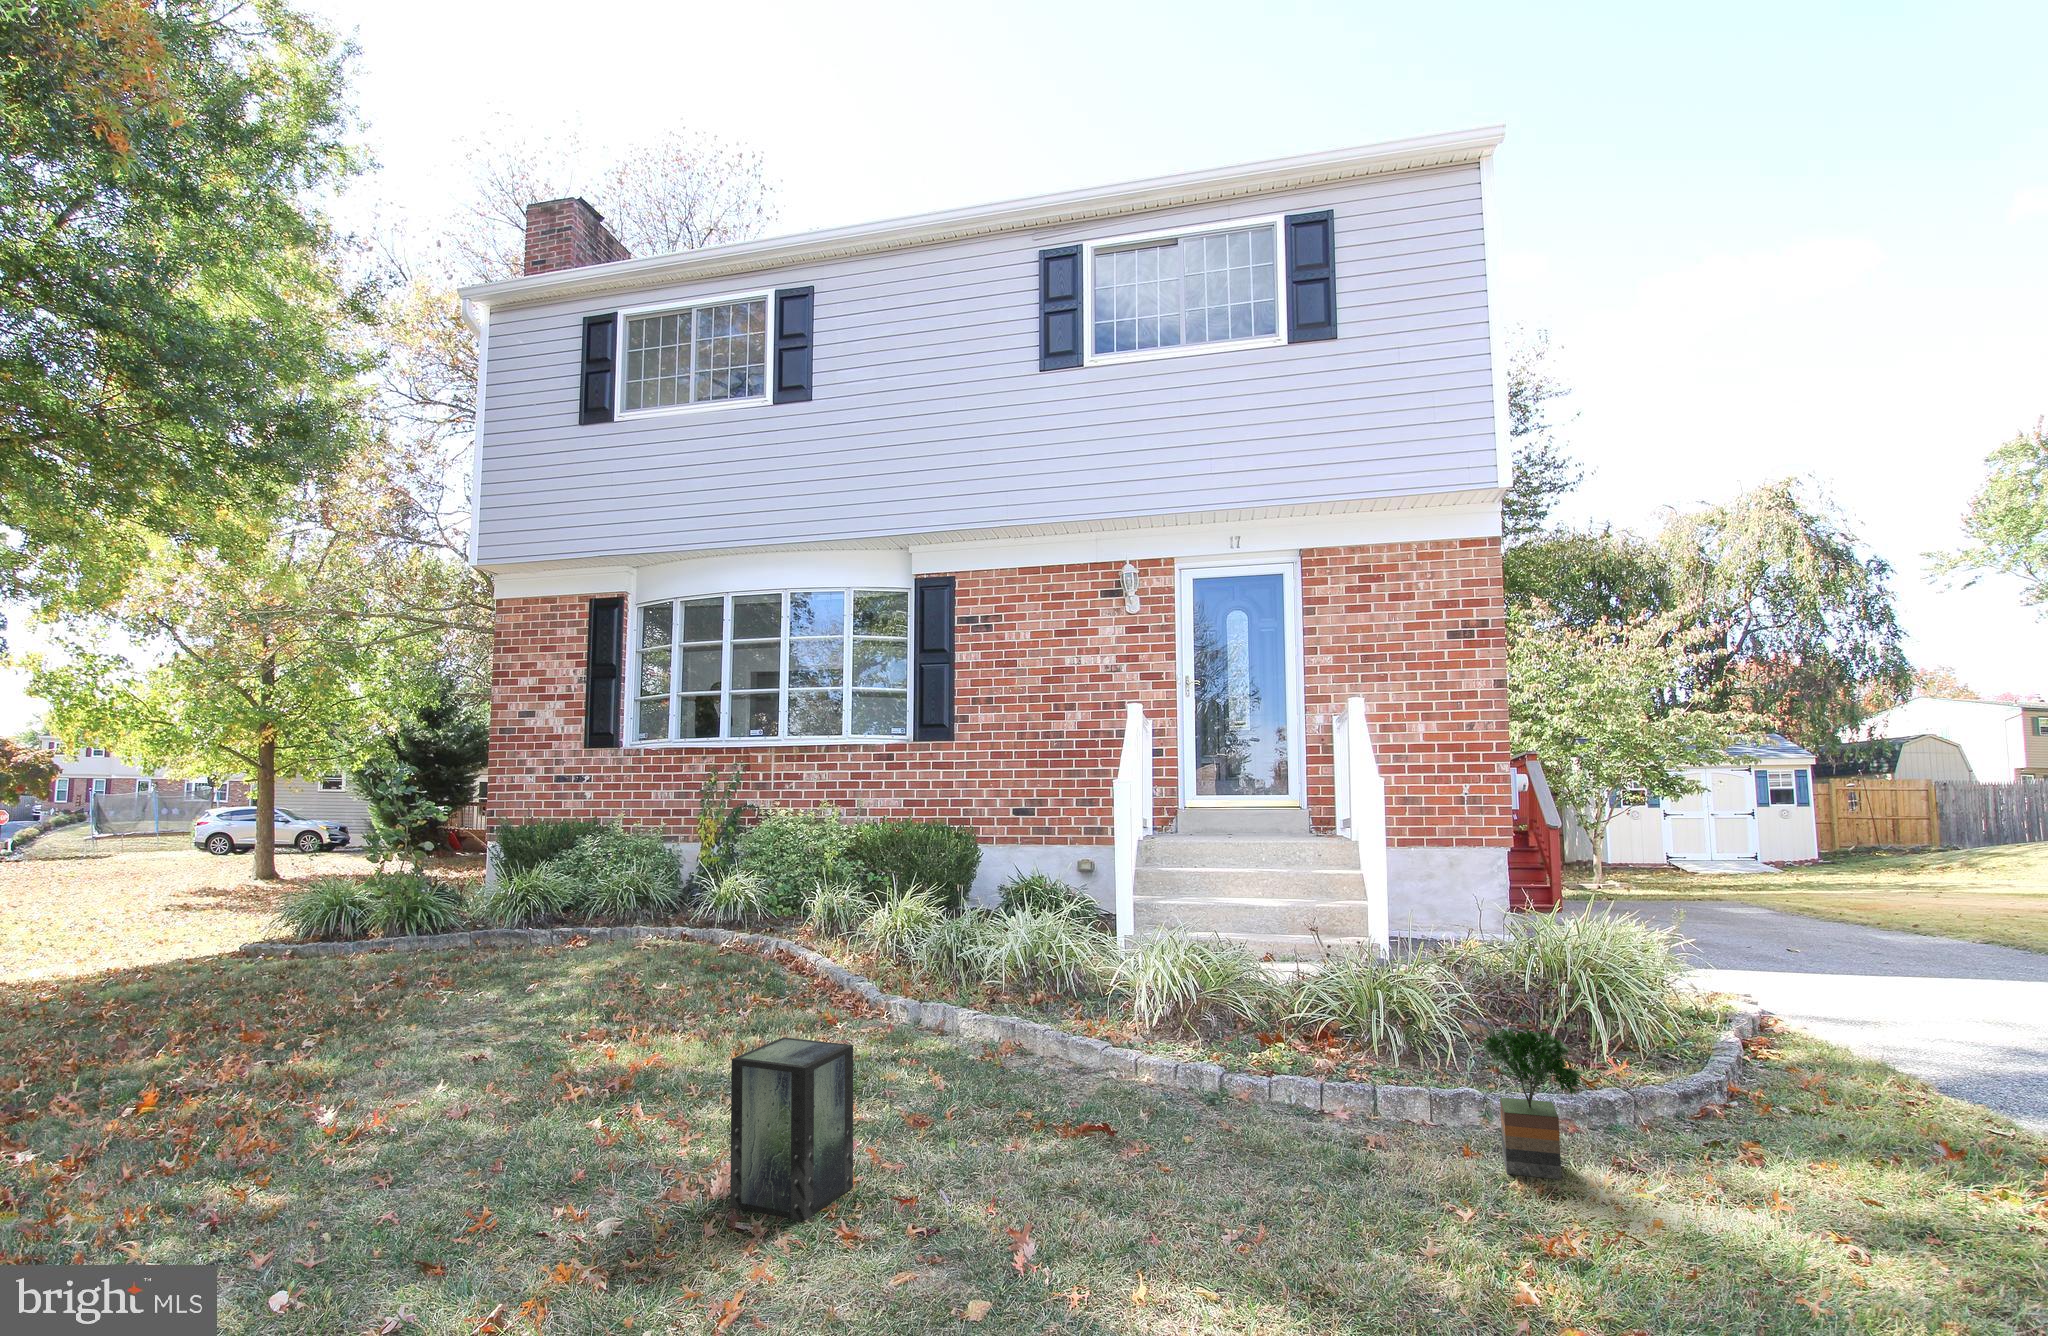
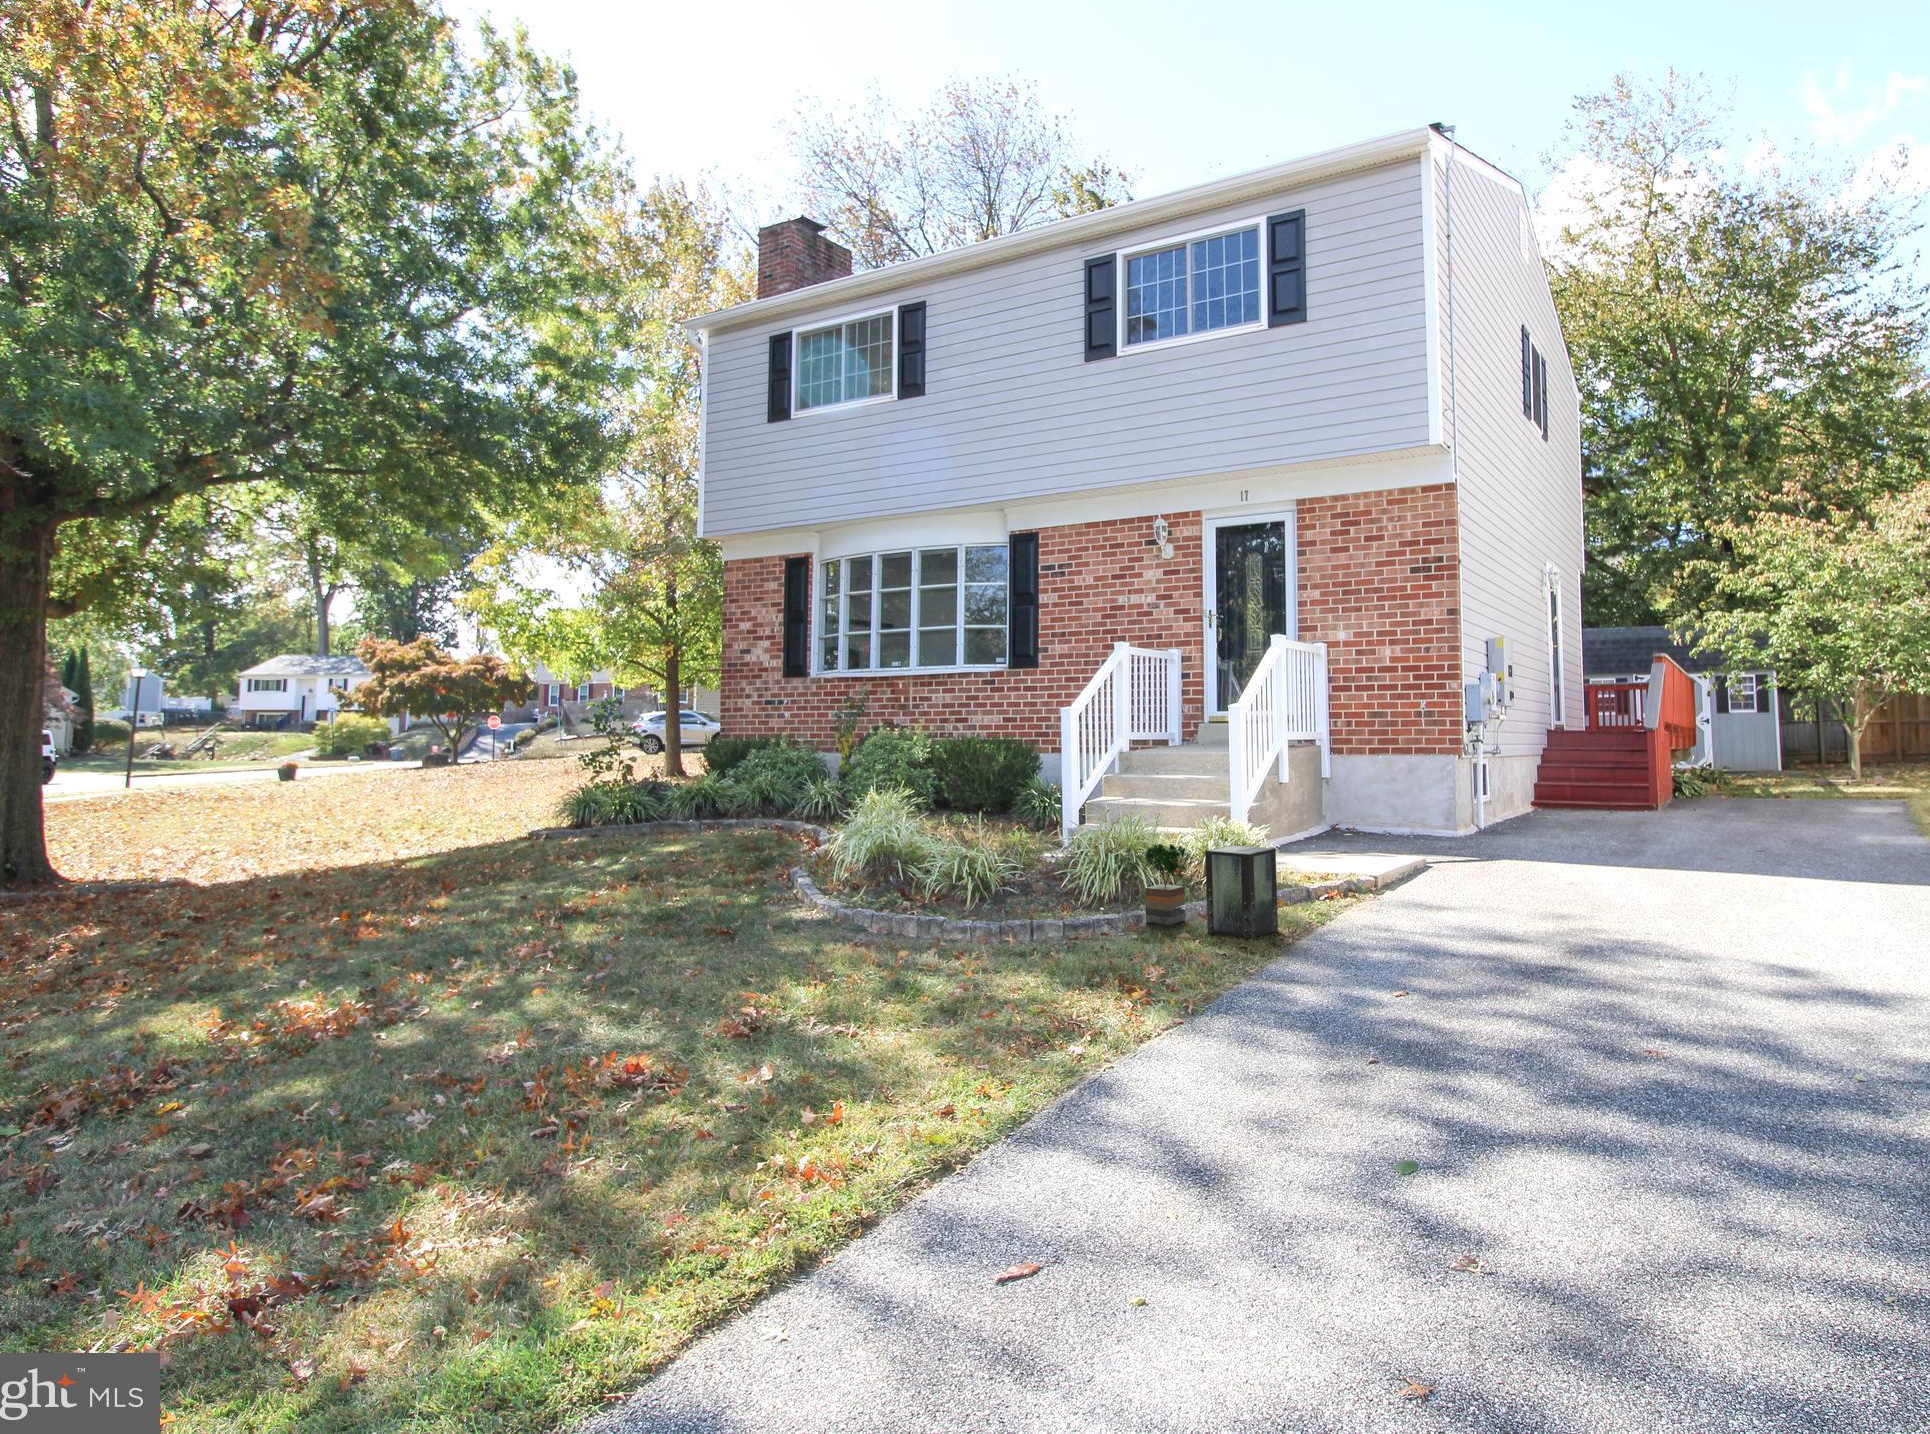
storage box: present [730,1037,853,1221] -> present [1205,845,1278,938]

